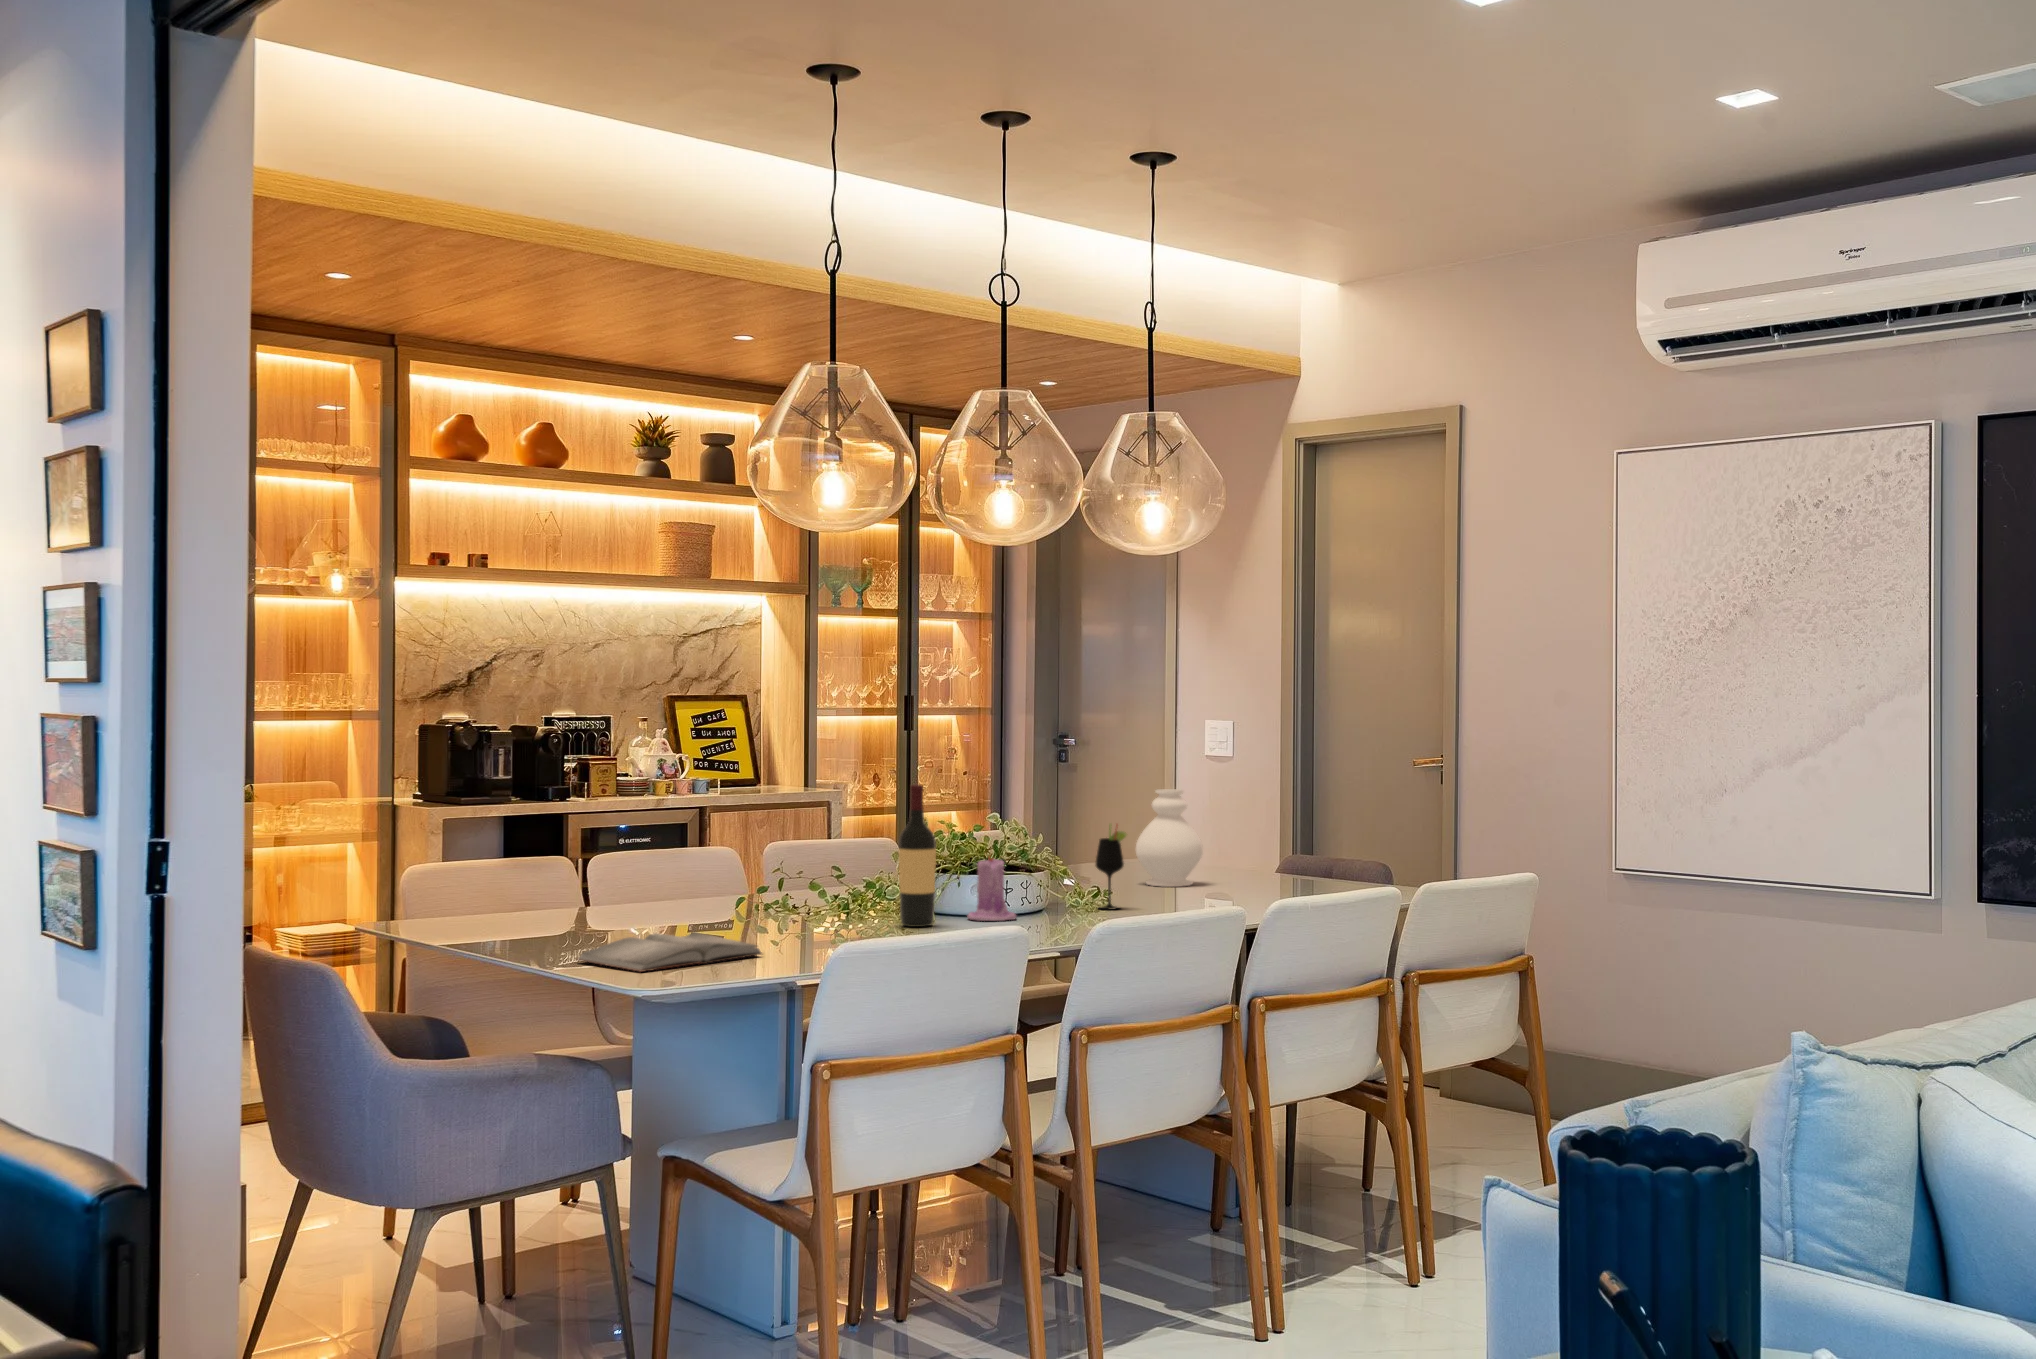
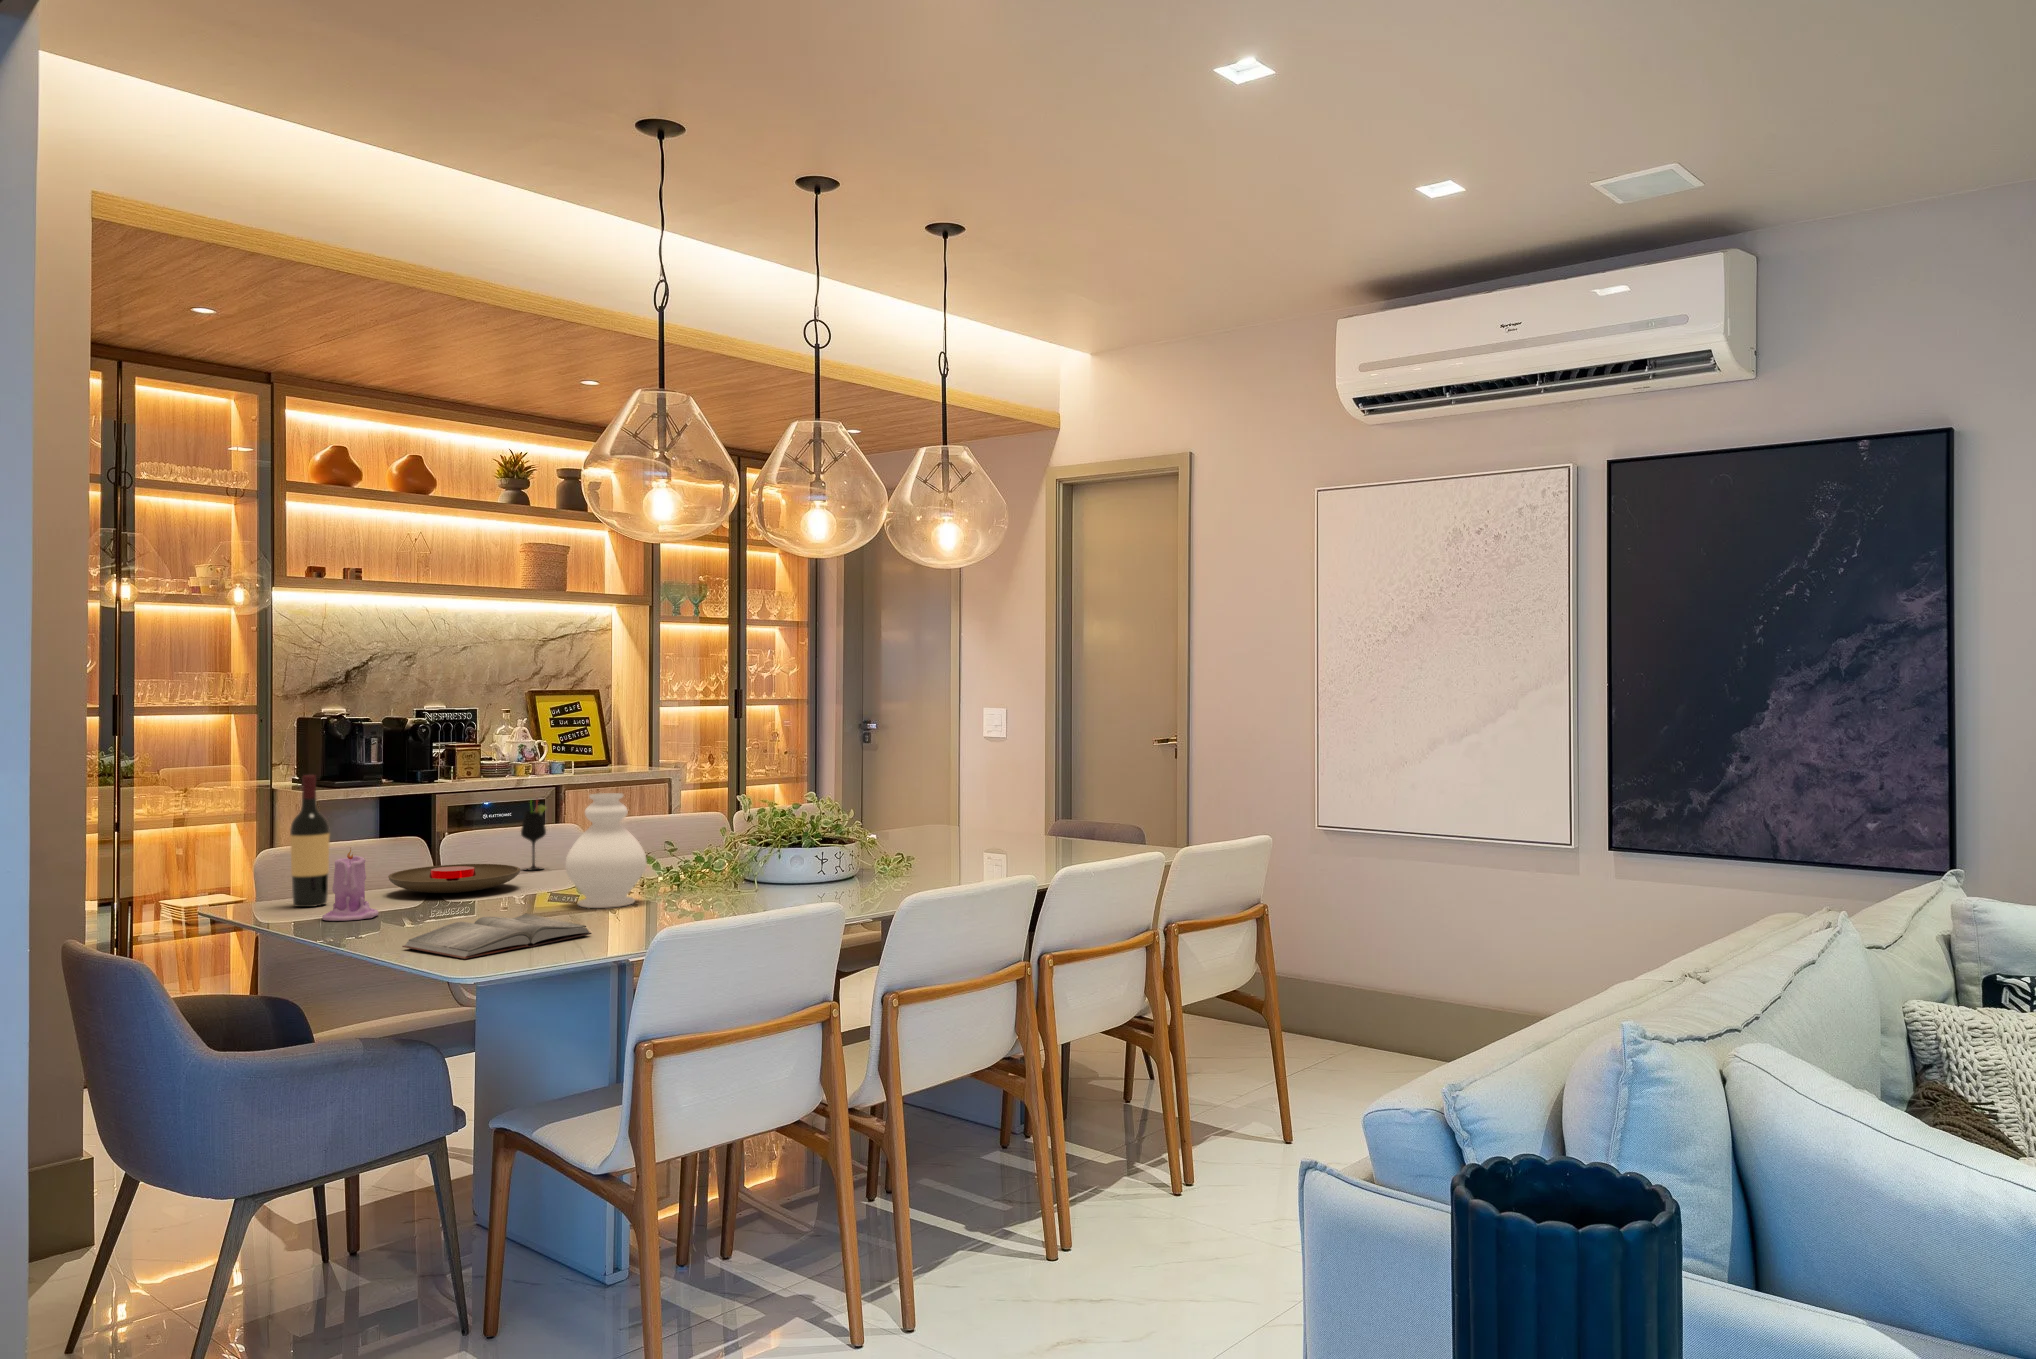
wine bottle: present [899,784,936,927] -> present [290,775,330,907]
decorative vase: present [1136,789,1203,887] -> present [565,793,647,908]
wine glass: present [1095,825,1127,909] -> present [521,804,546,871]
candle: present [968,853,1016,921] -> present [322,848,379,921]
plate: none [543,886,678,914] -> present [388,864,520,893]

